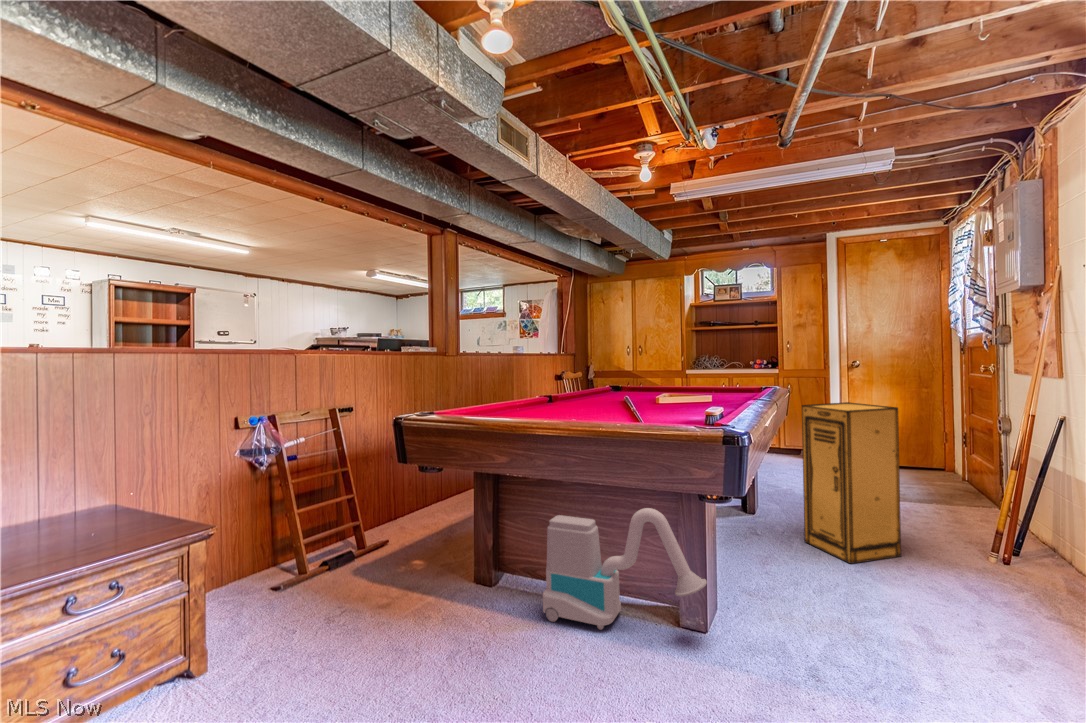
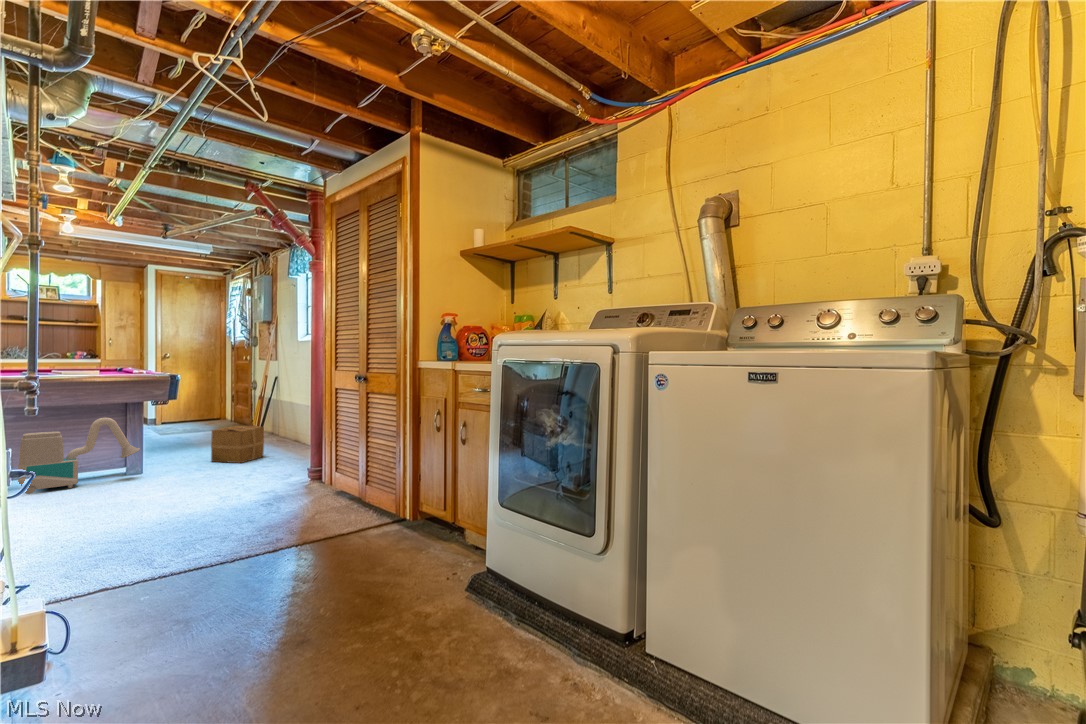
storage cabinet: present [802,402,901,564] -> none [160,372,214,451]
cardboard box: none [867,554,1018,685] -> present [211,426,264,463]

